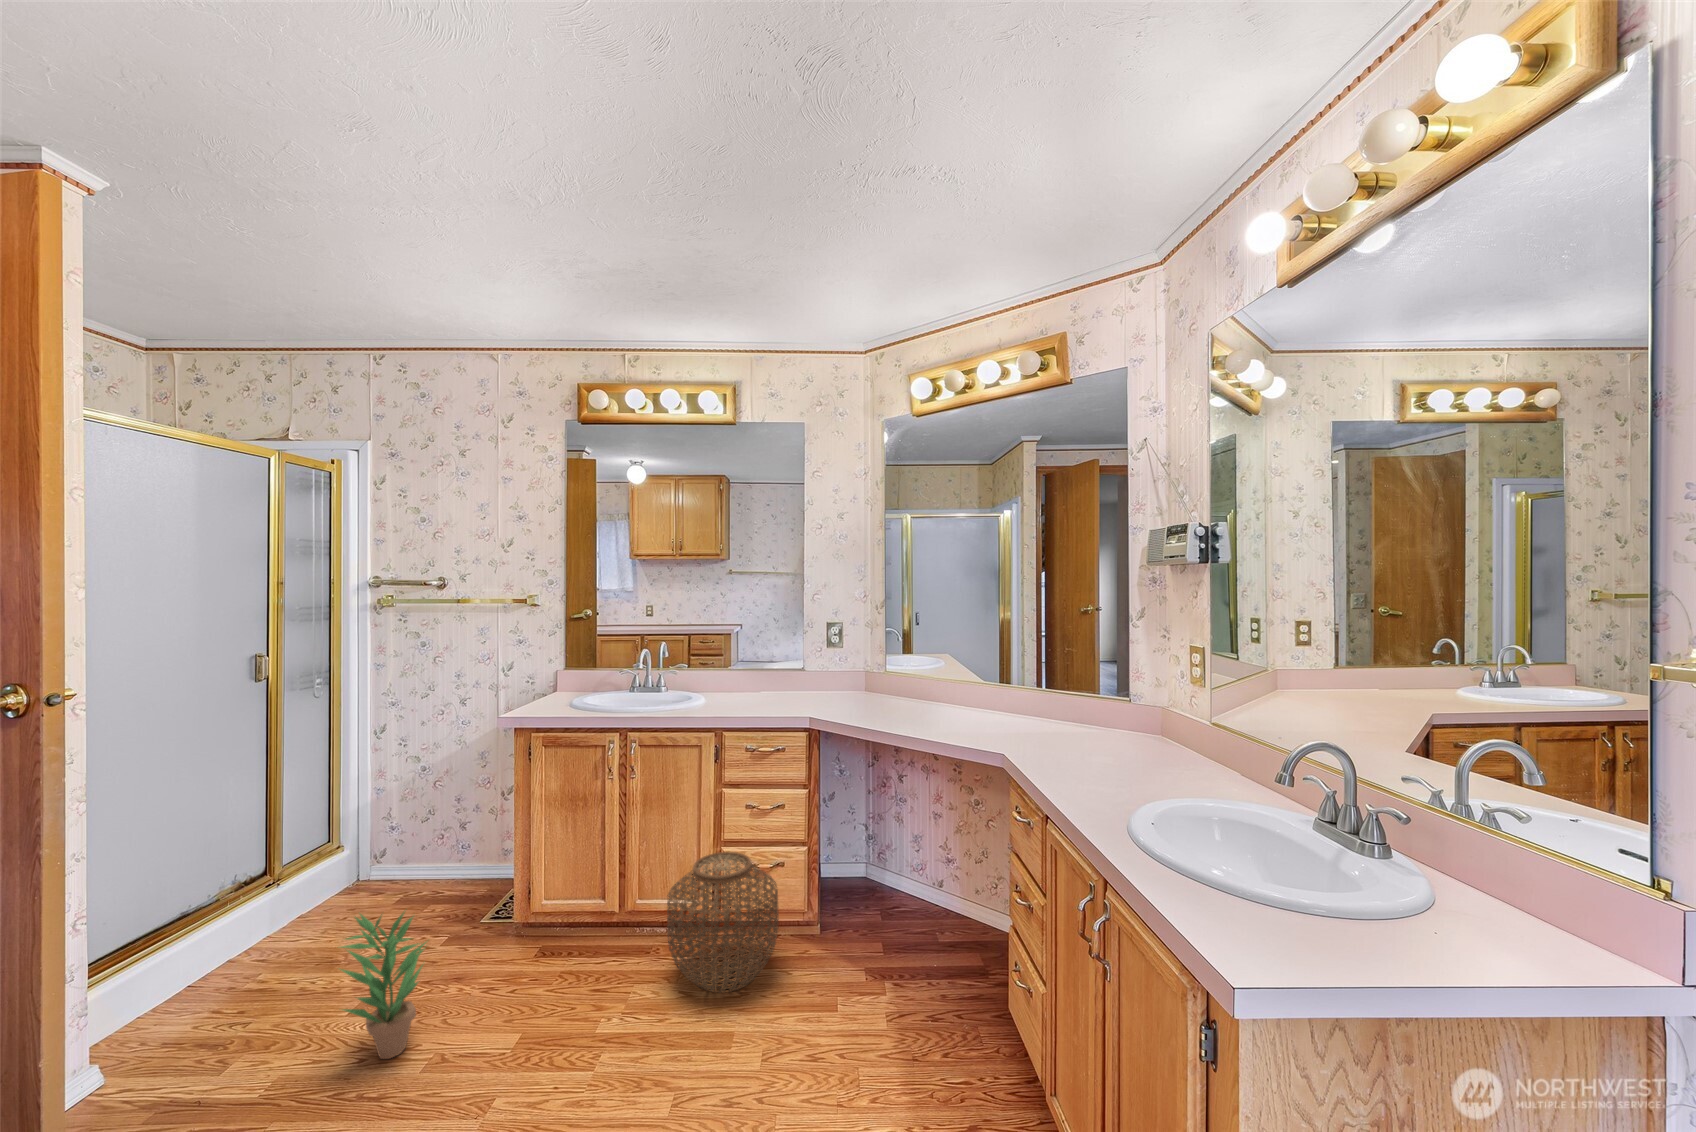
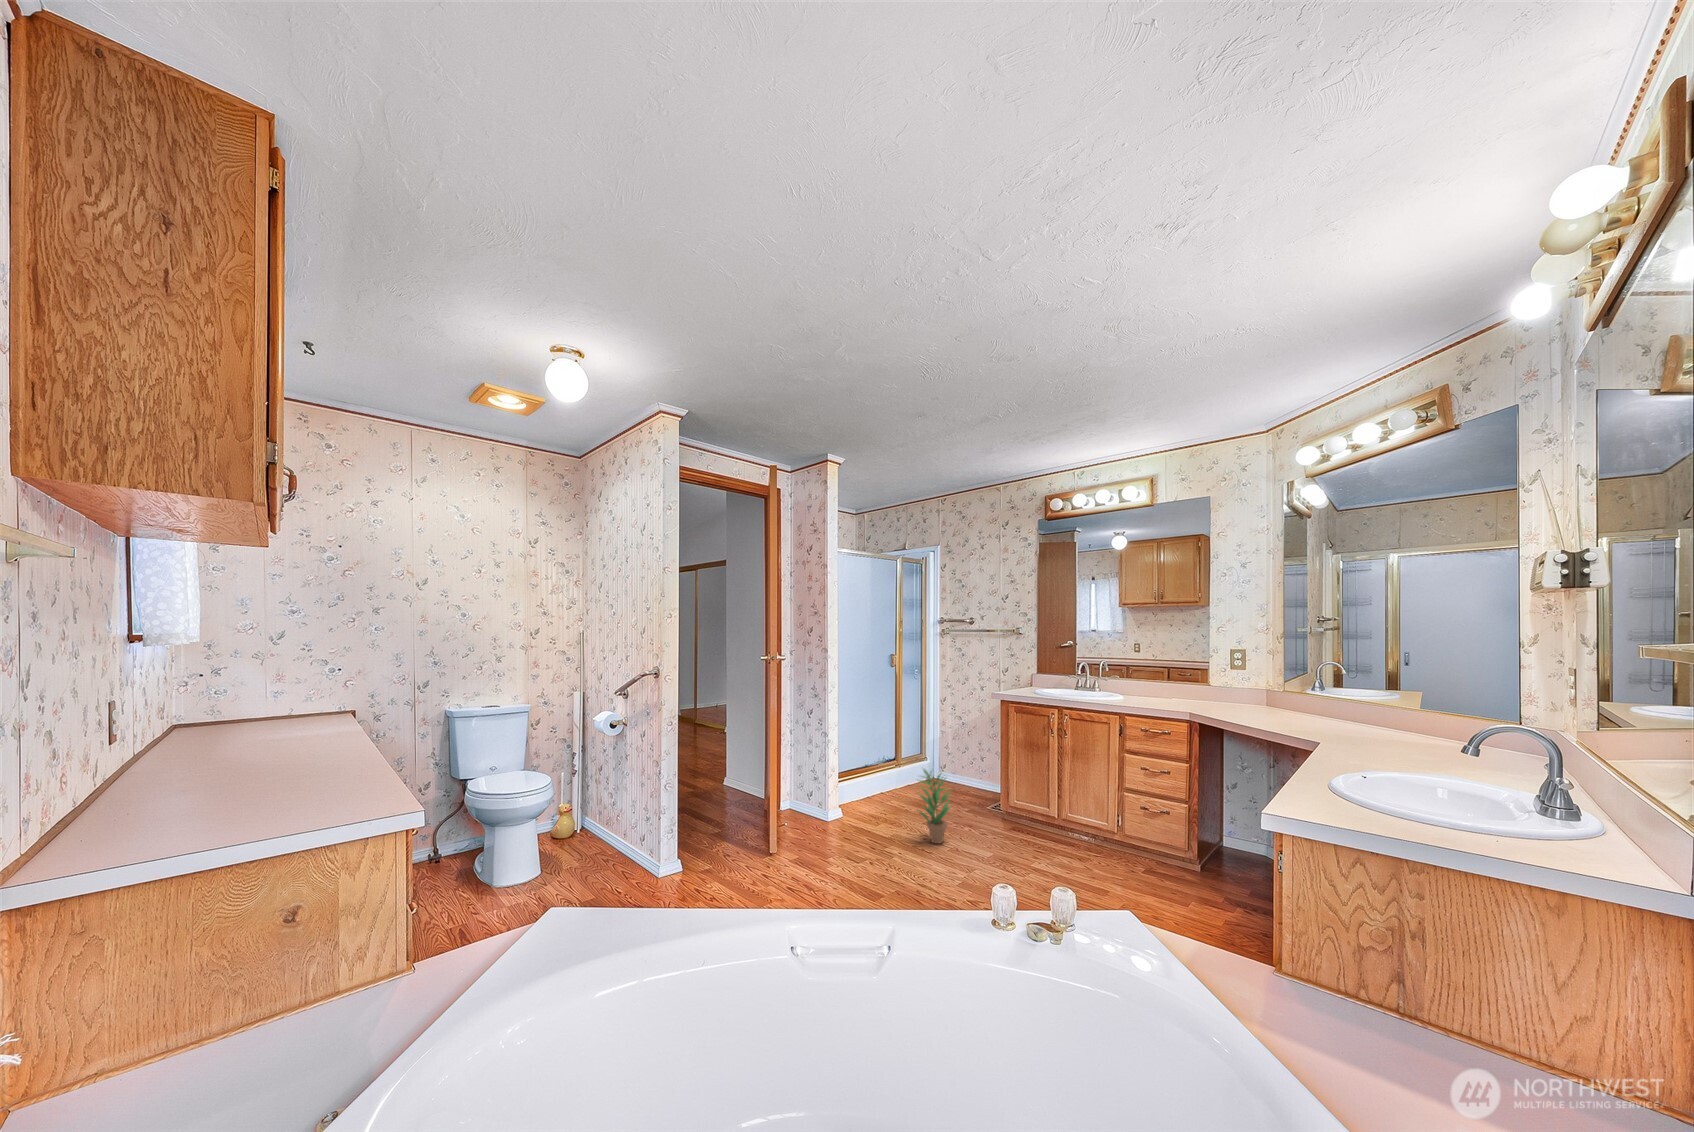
woven basket: present [667,852,778,992] -> none [1077,789,1154,875]

